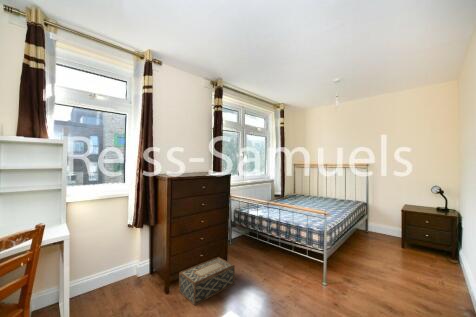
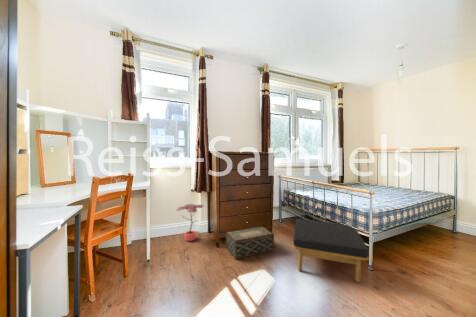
potted plant: none [109,241,146,292] -> present [177,204,203,241]
ottoman: none [254,243,330,304] -> present [293,219,369,282]

